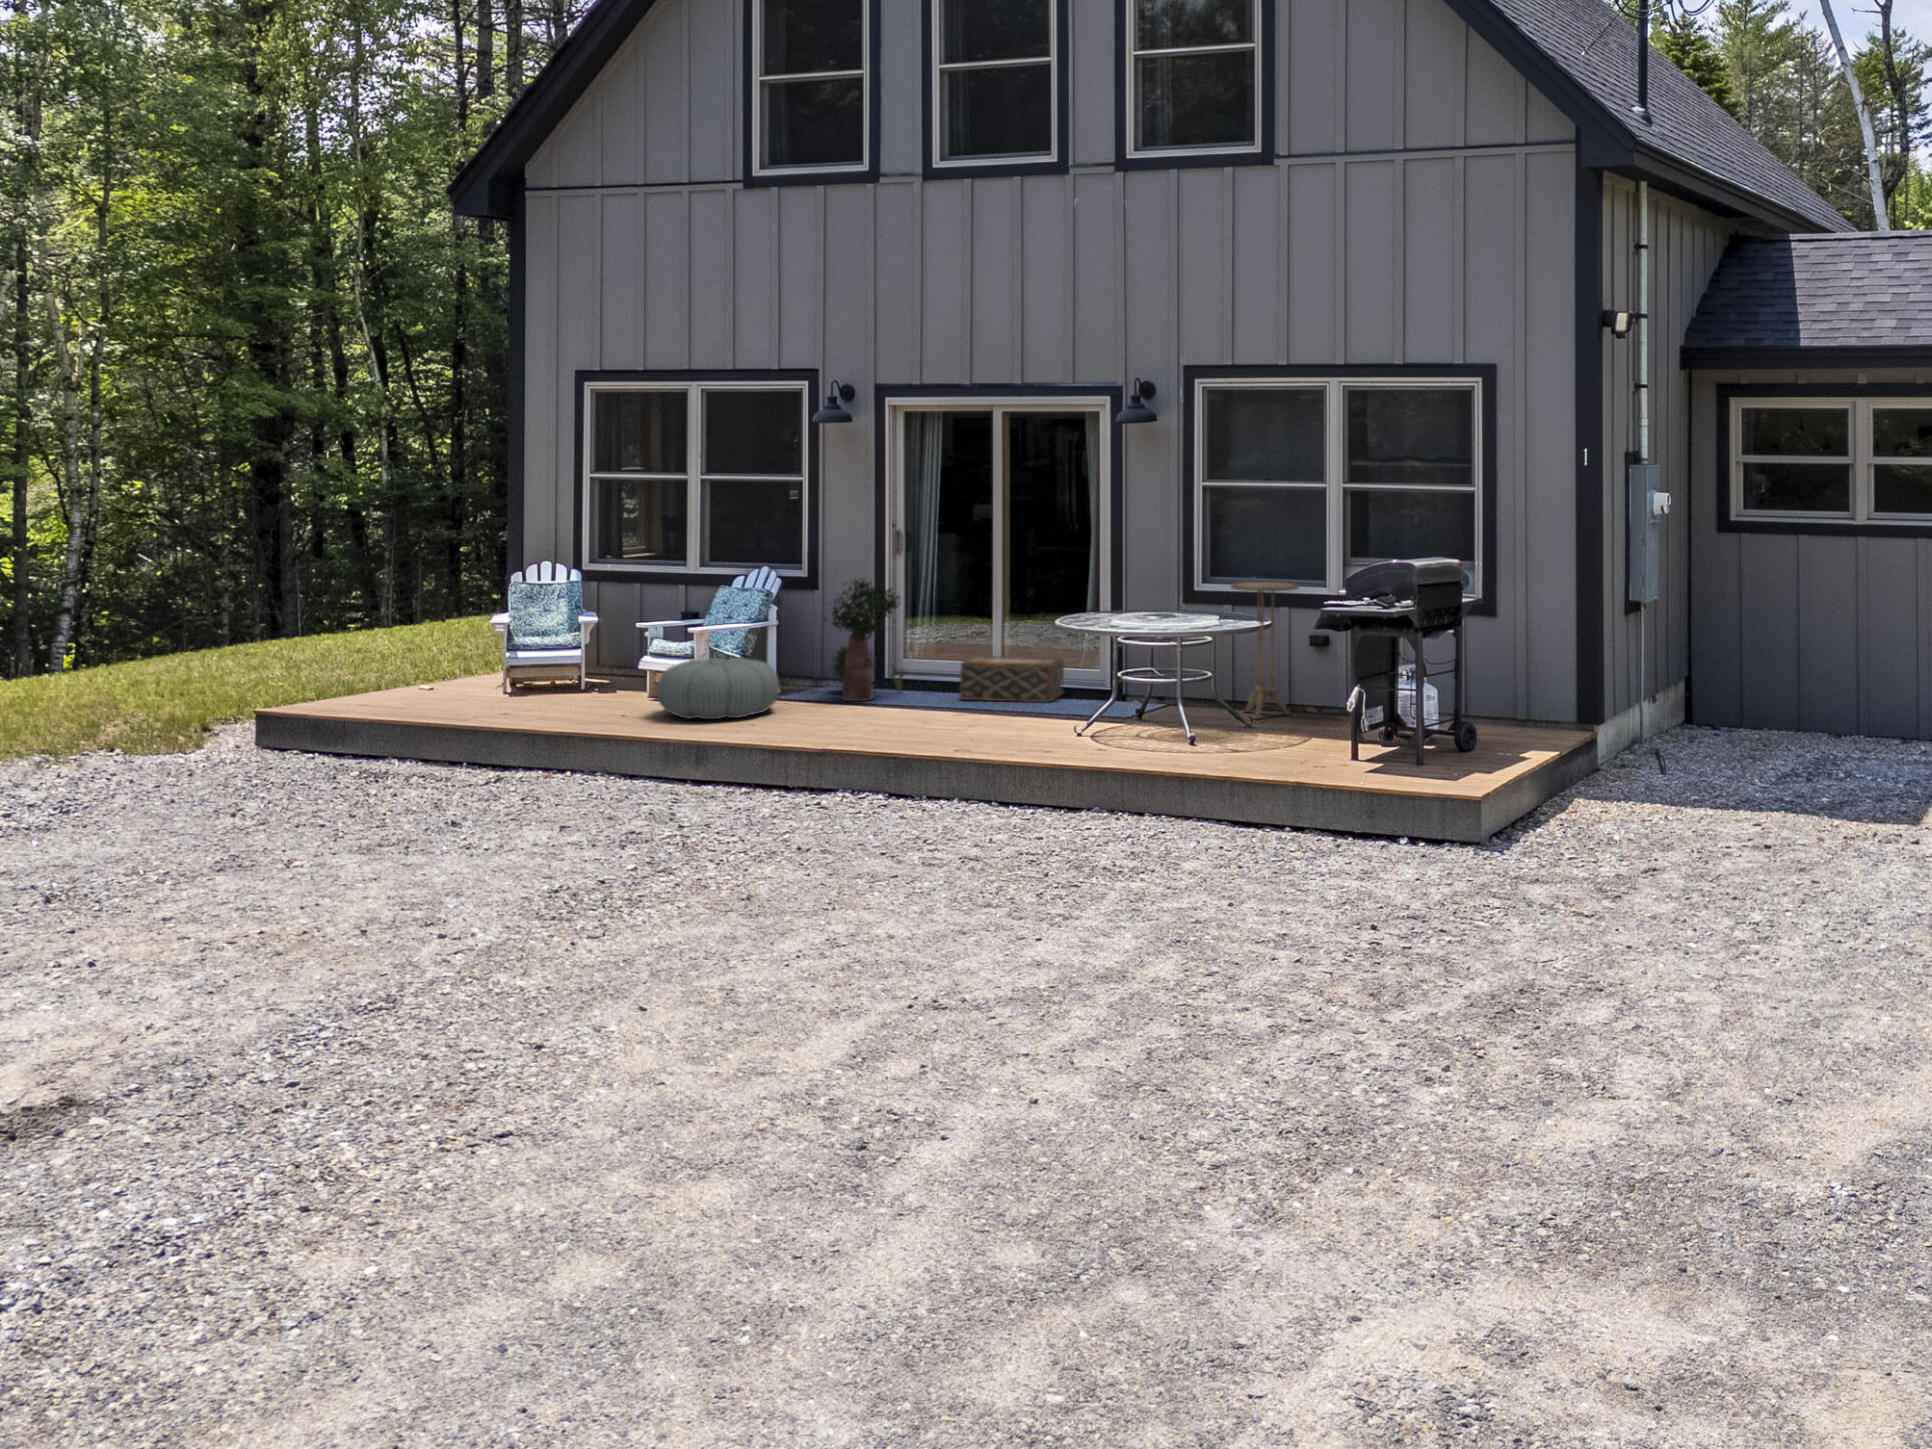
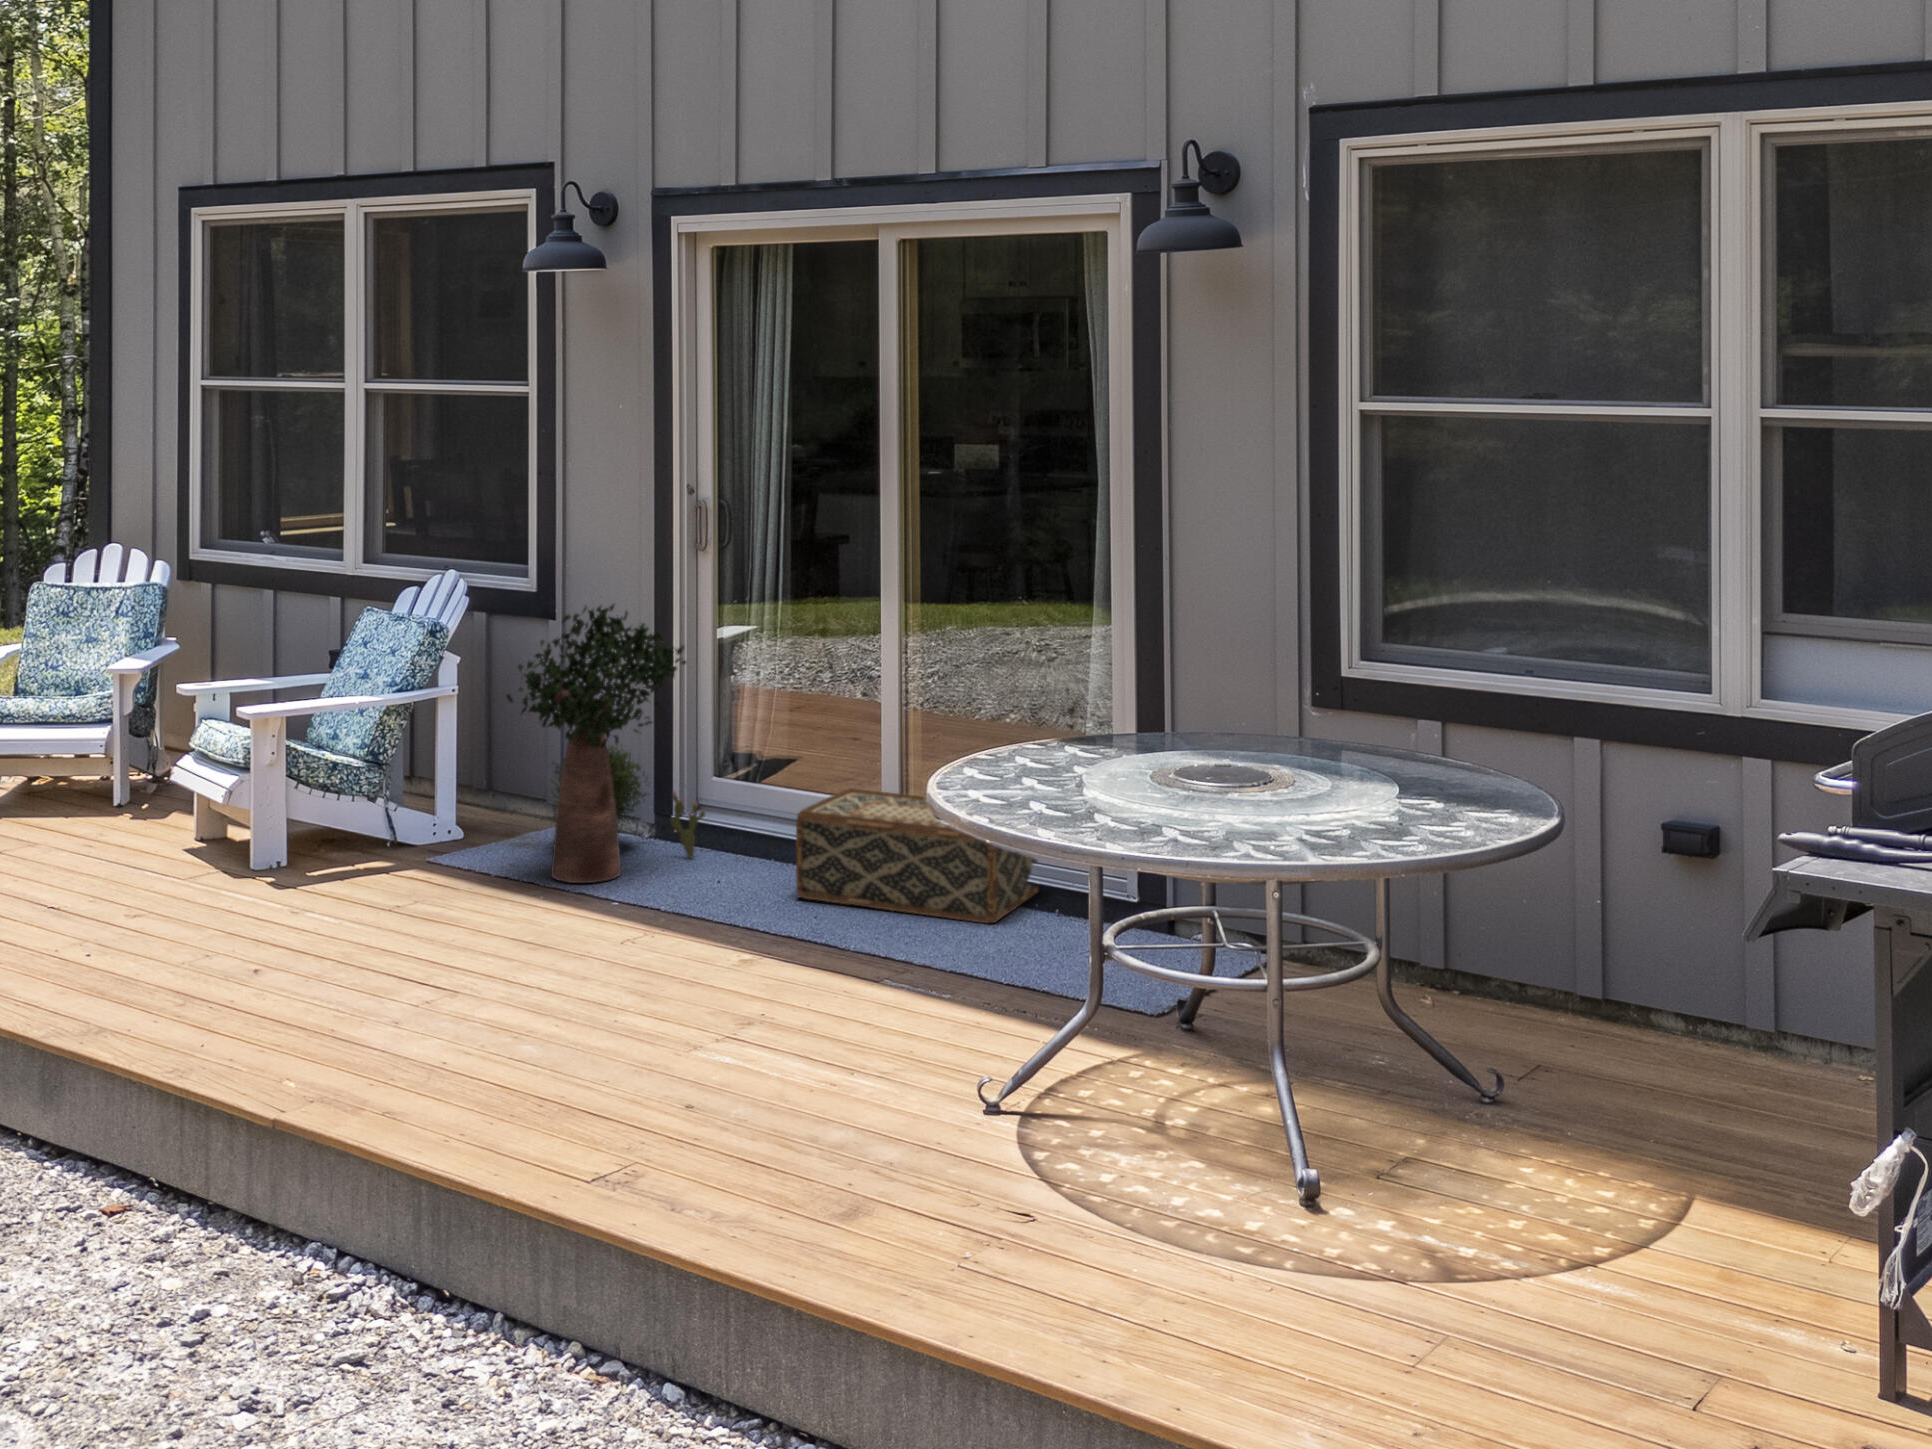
side table: present [1231,582,1299,719] -> none [1434,671,1632,1065]
pouf: present [657,658,779,719] -> none [128,776,396,928]

